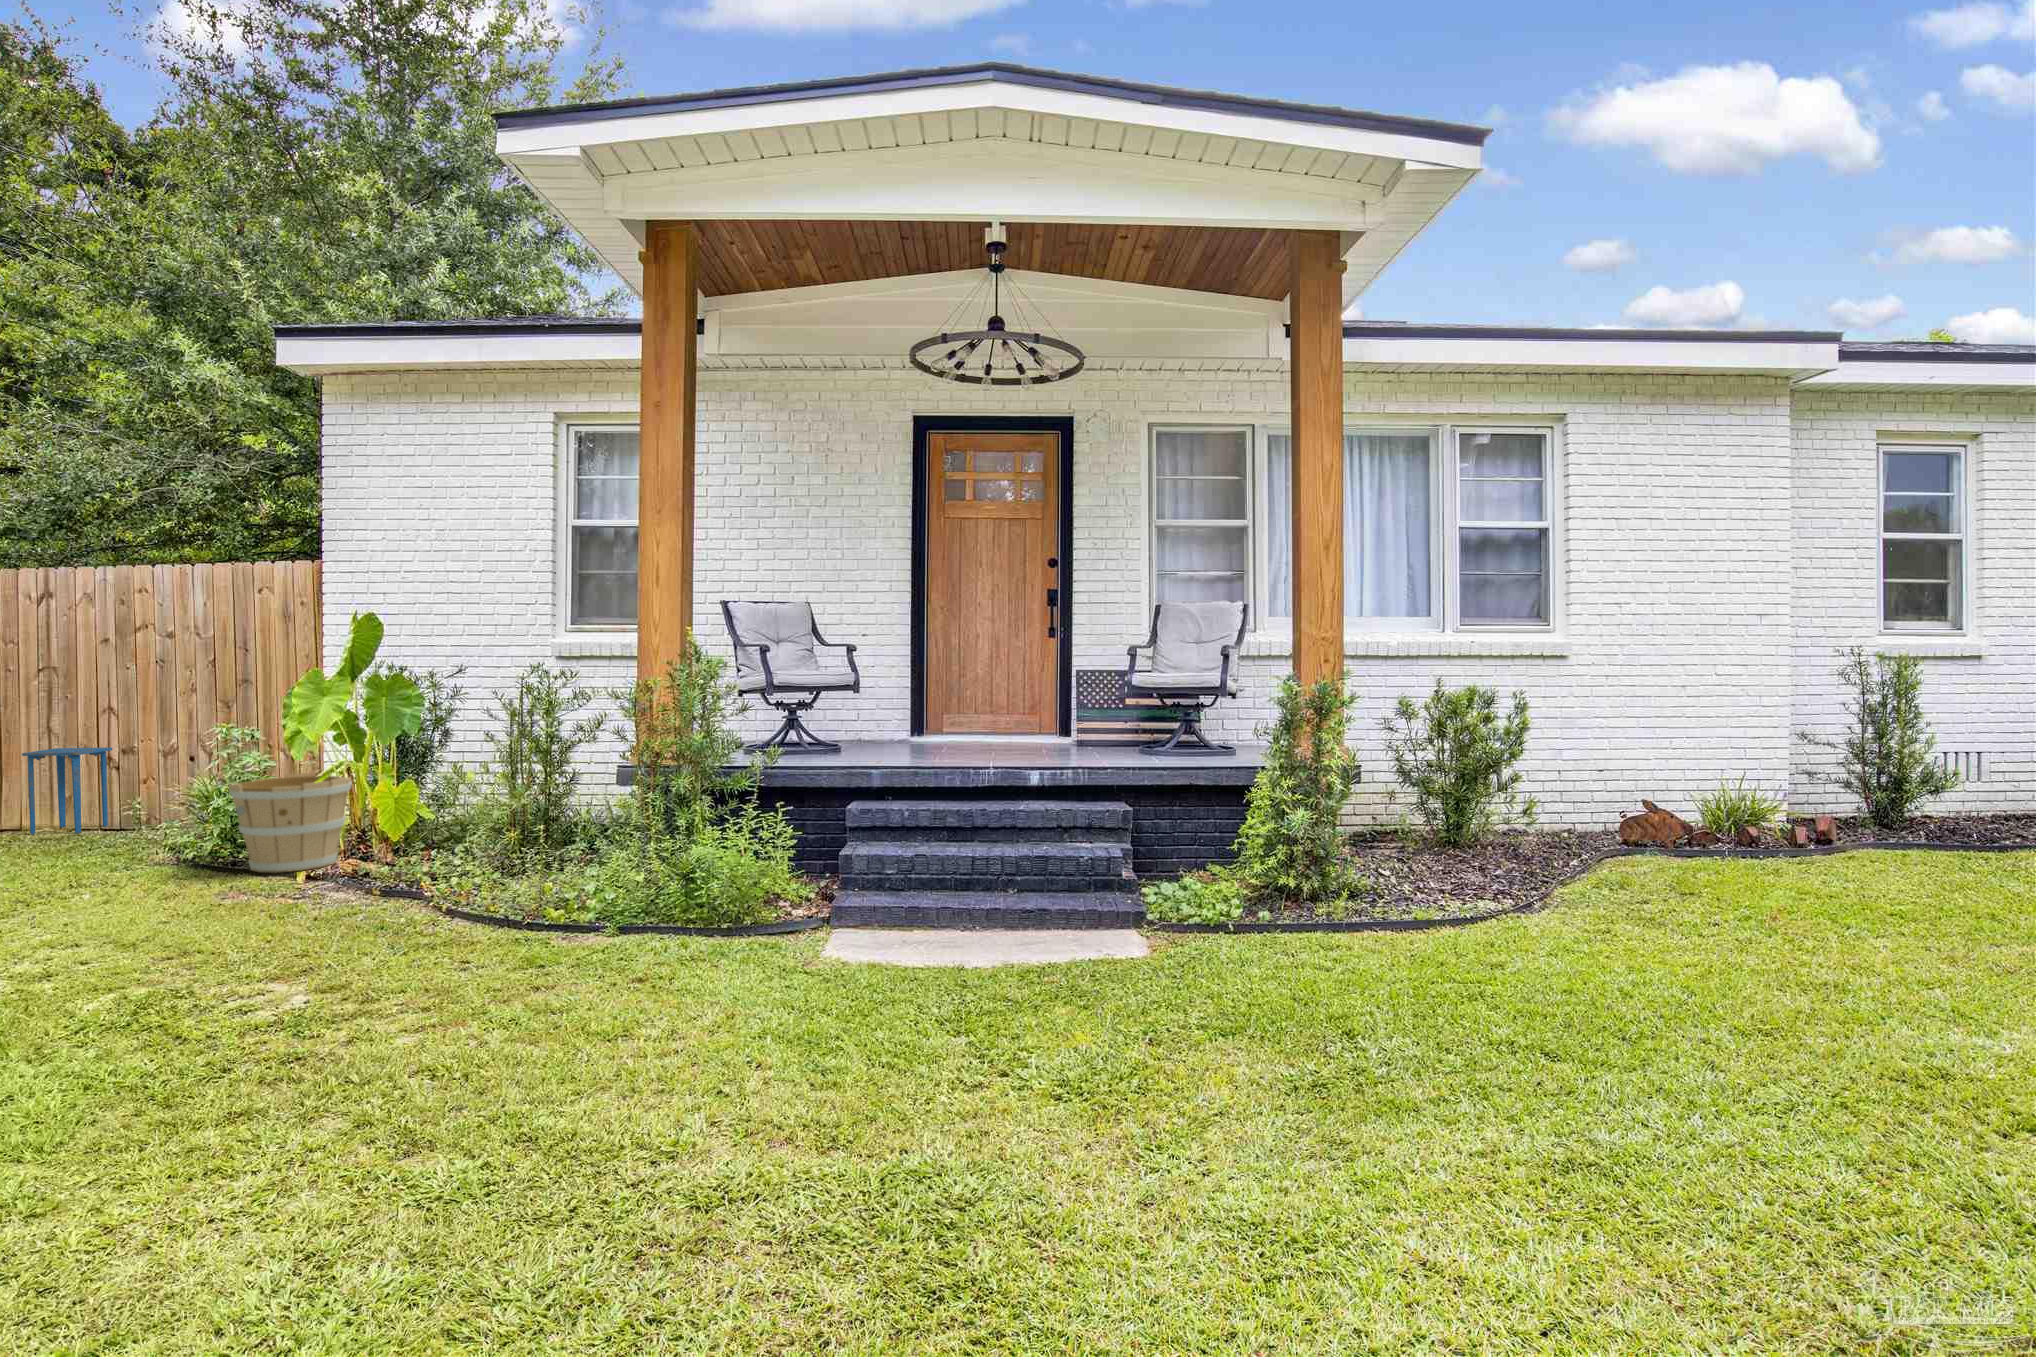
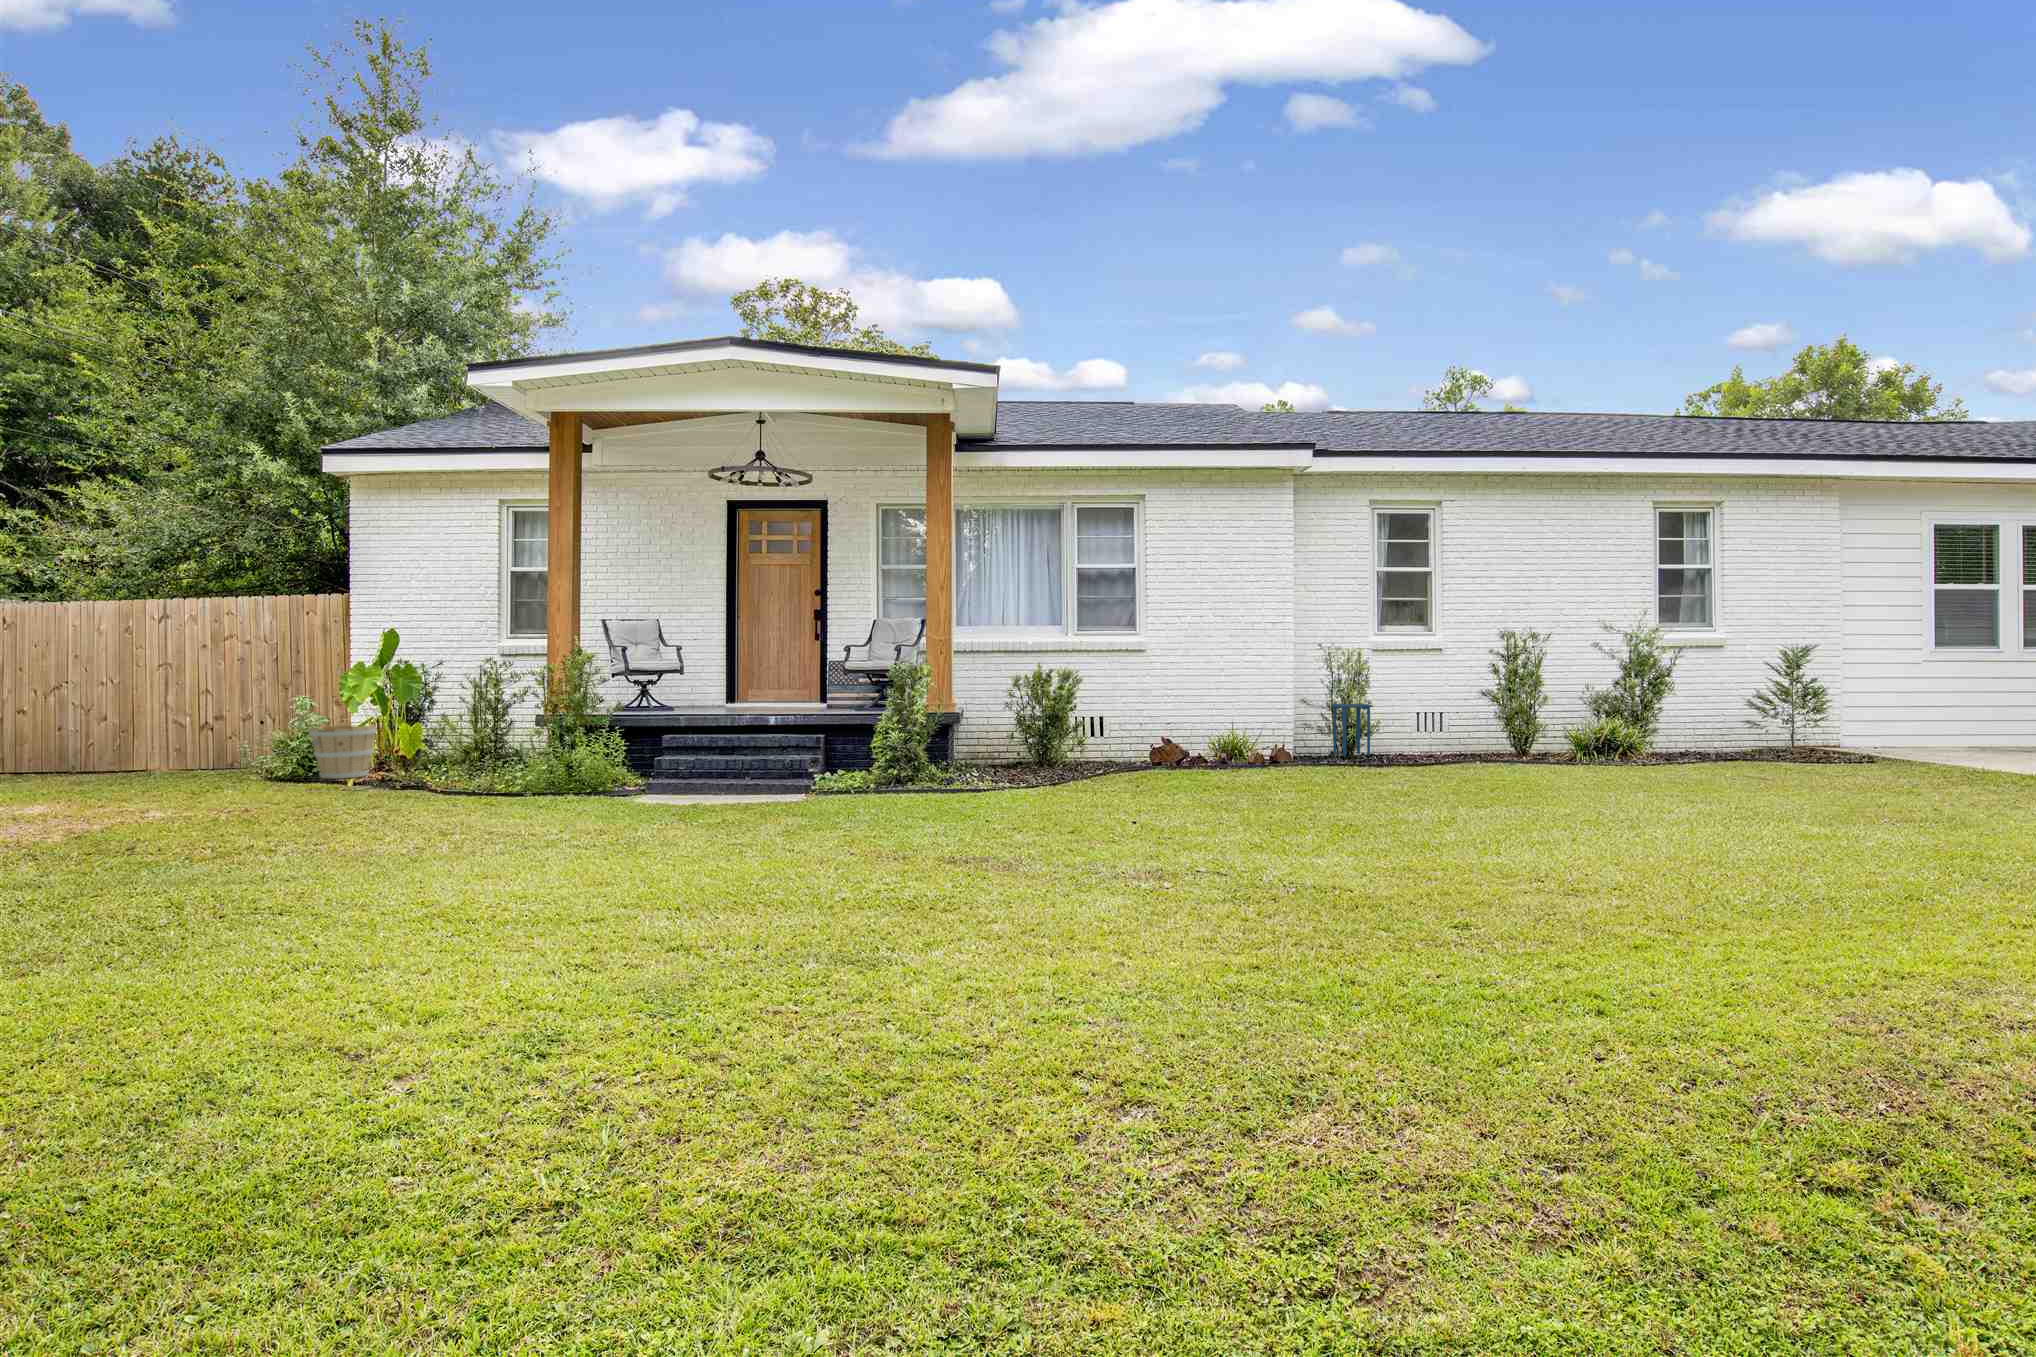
side table: present [22,747,113,834] -> present [1331,704,1373,756]

